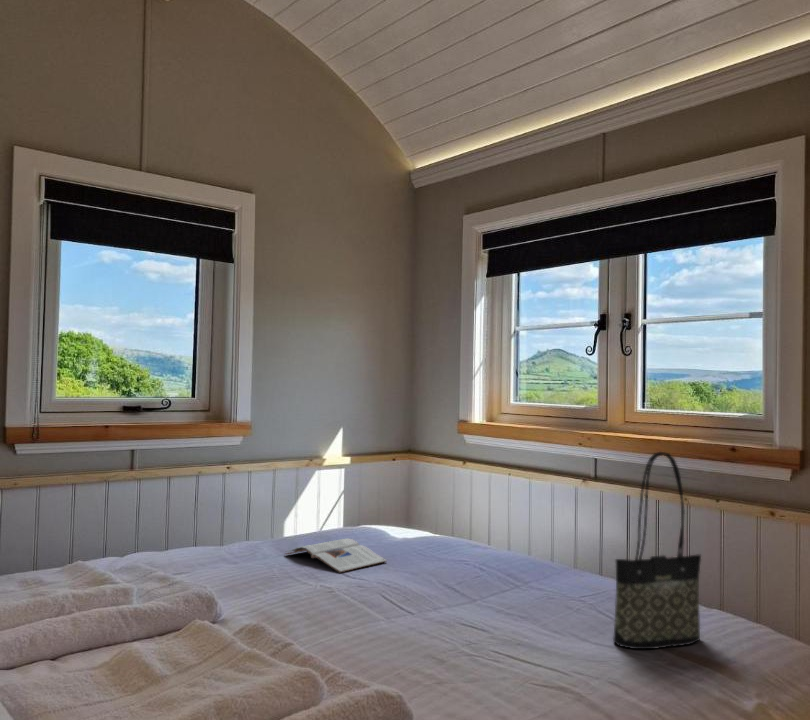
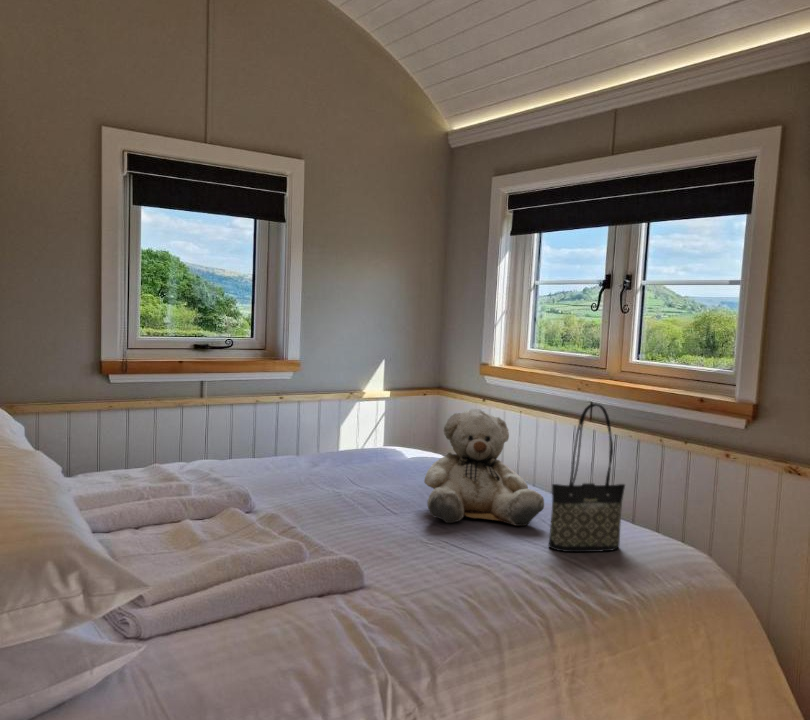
teddy bear: none [433,467,592,618] -> present [424,409,544,526]
magazine: present [286,539,387,573] -> none [316,460,397,486]

